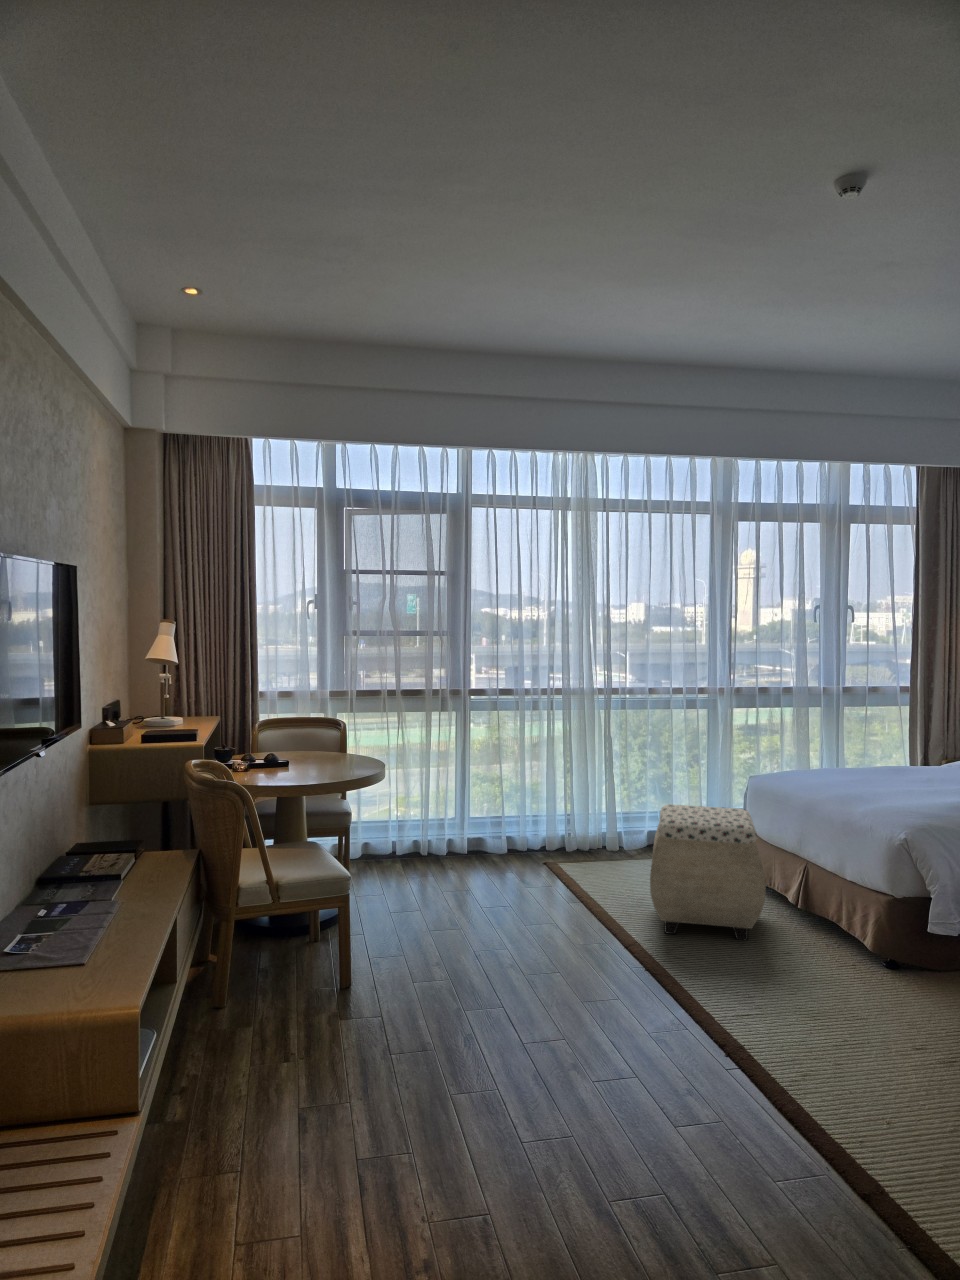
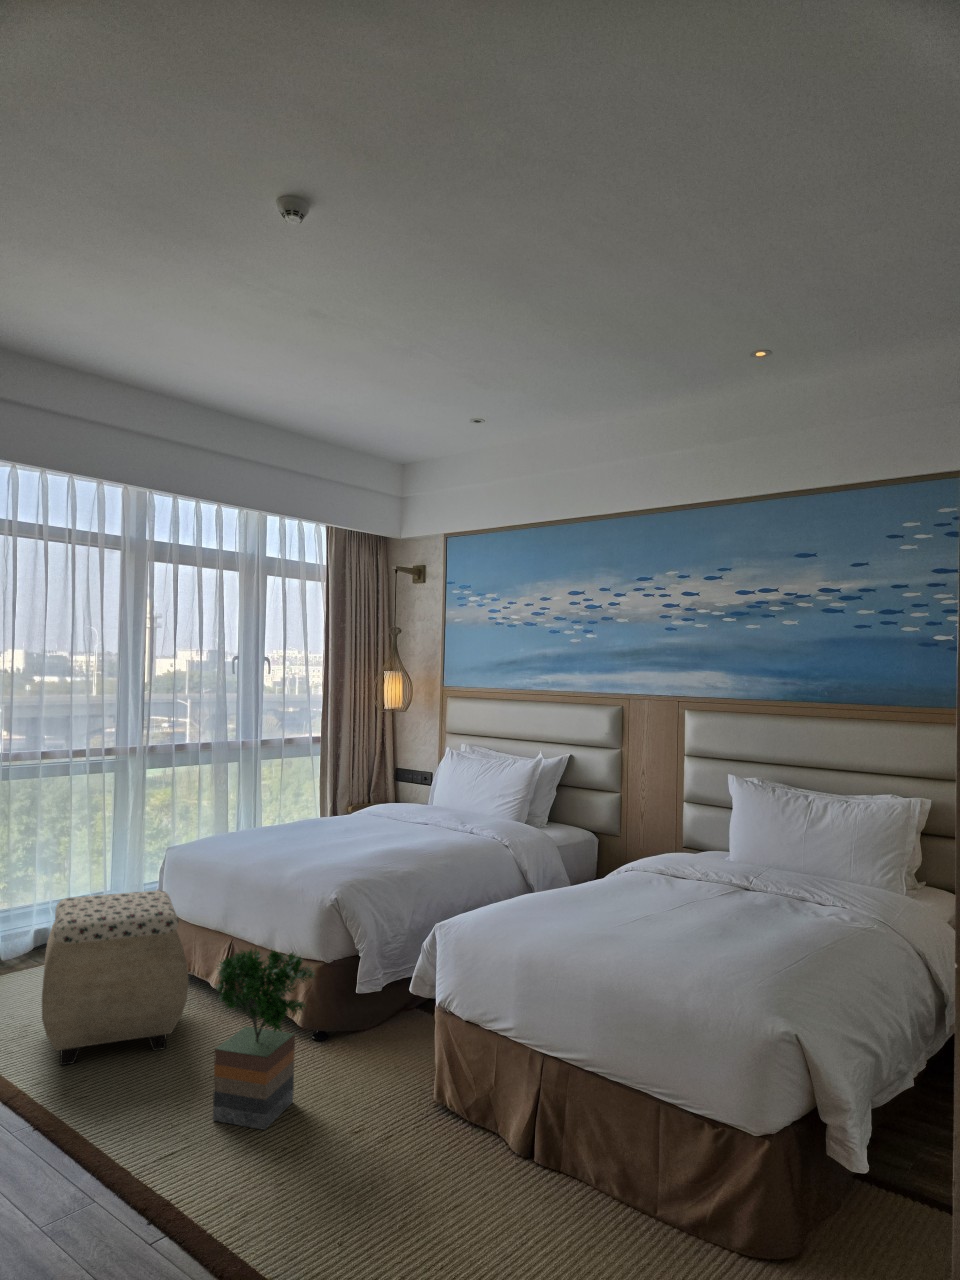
potted tree: none [782,864,880,1022] -> present [213,949,314,1130]

